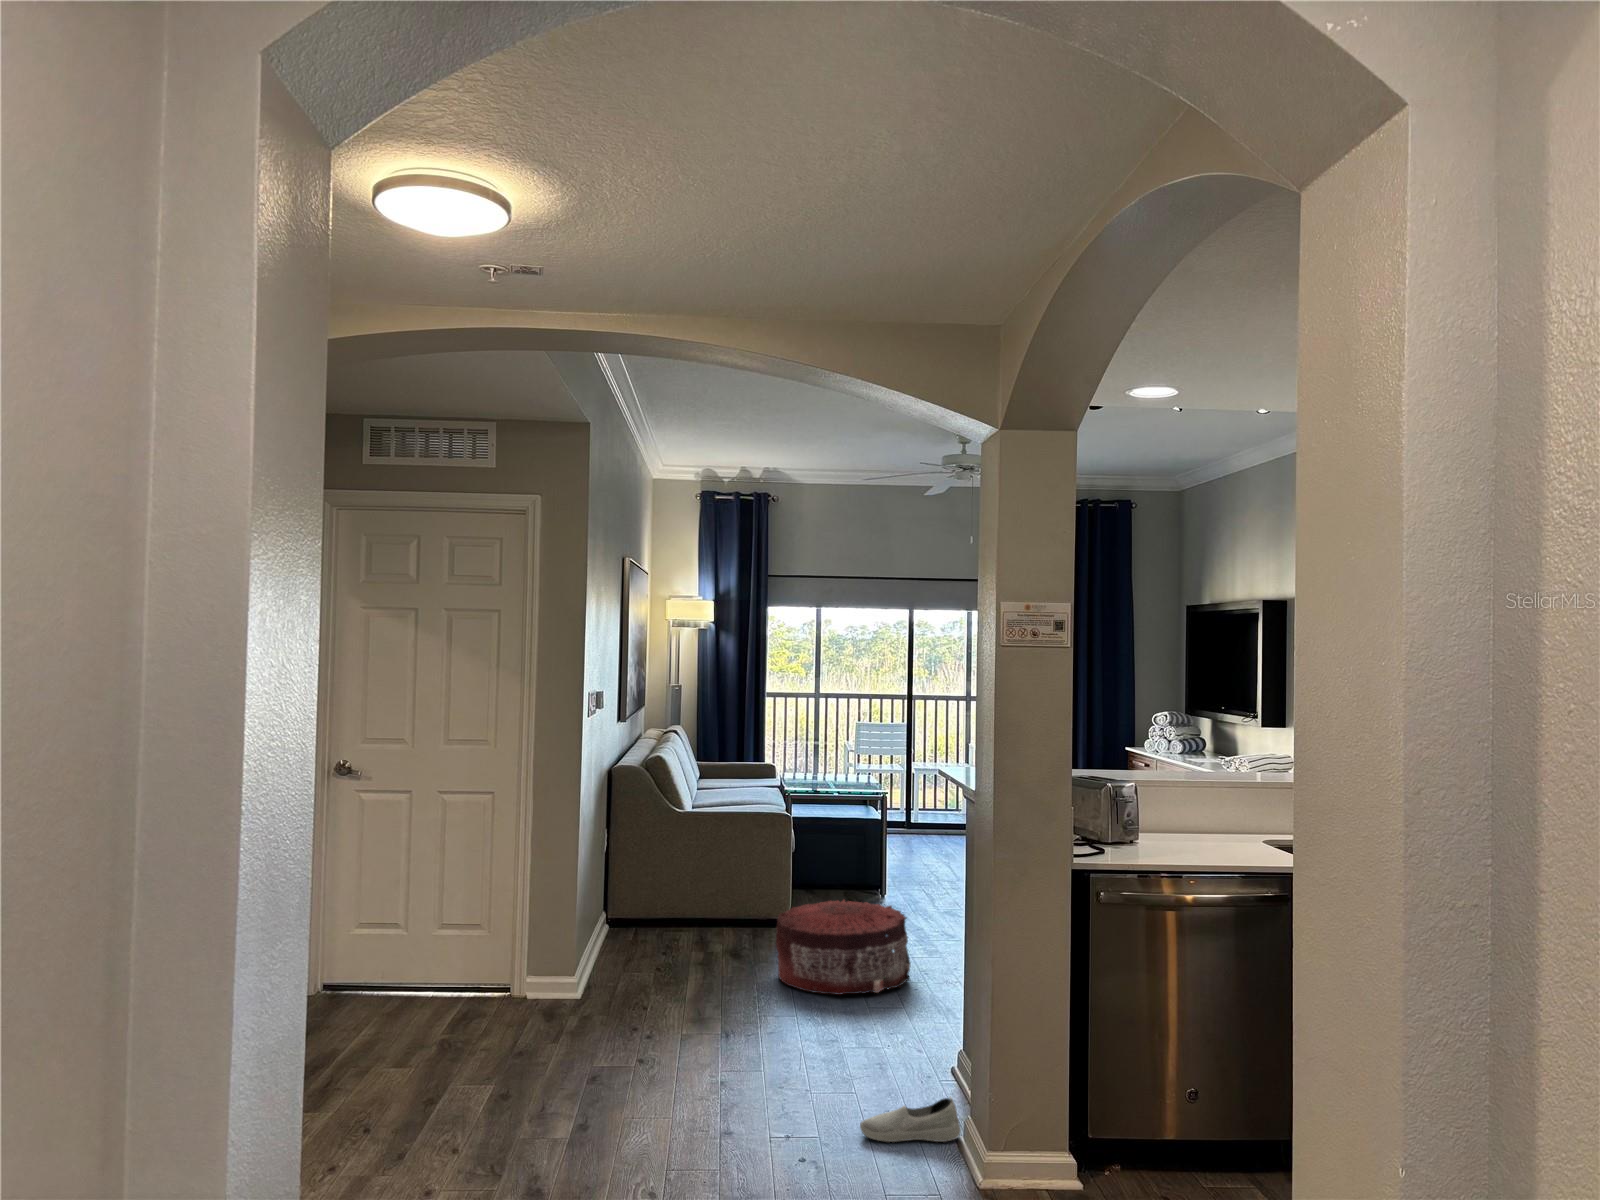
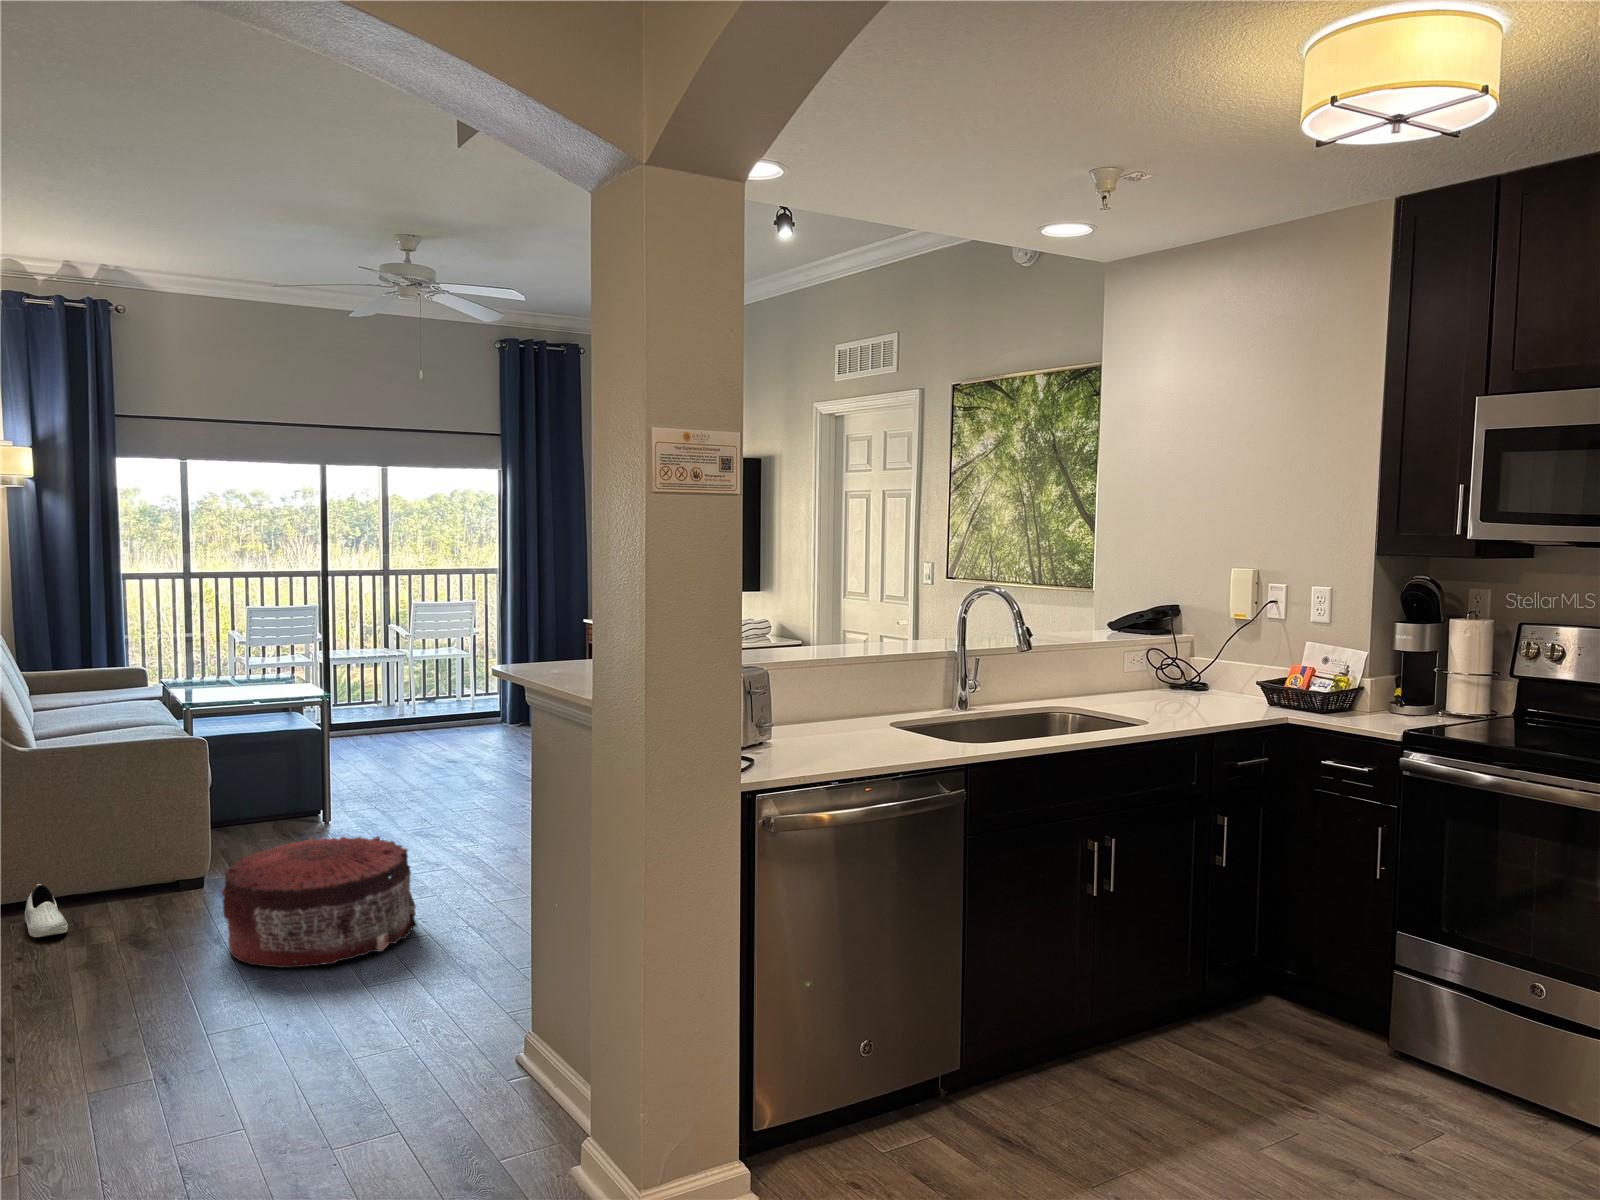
shoe: present [860,1097,961,1142] -> present [25,884,68,937]

